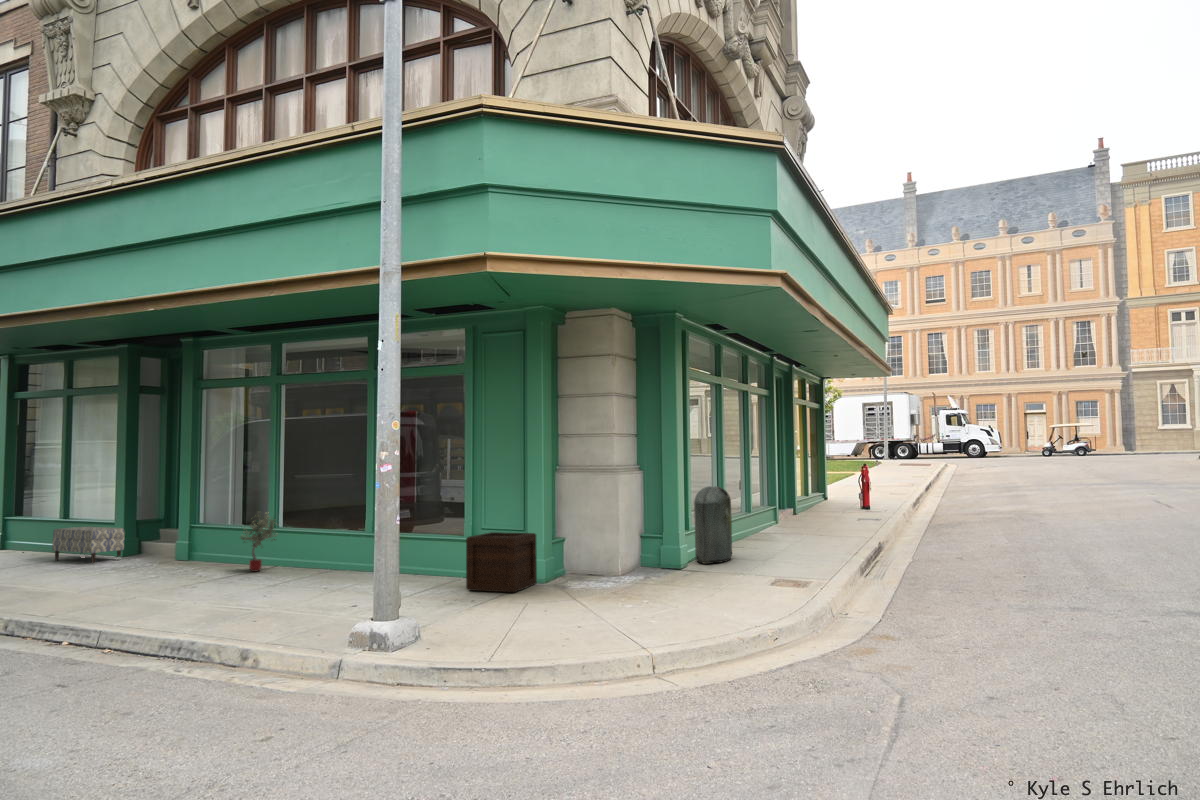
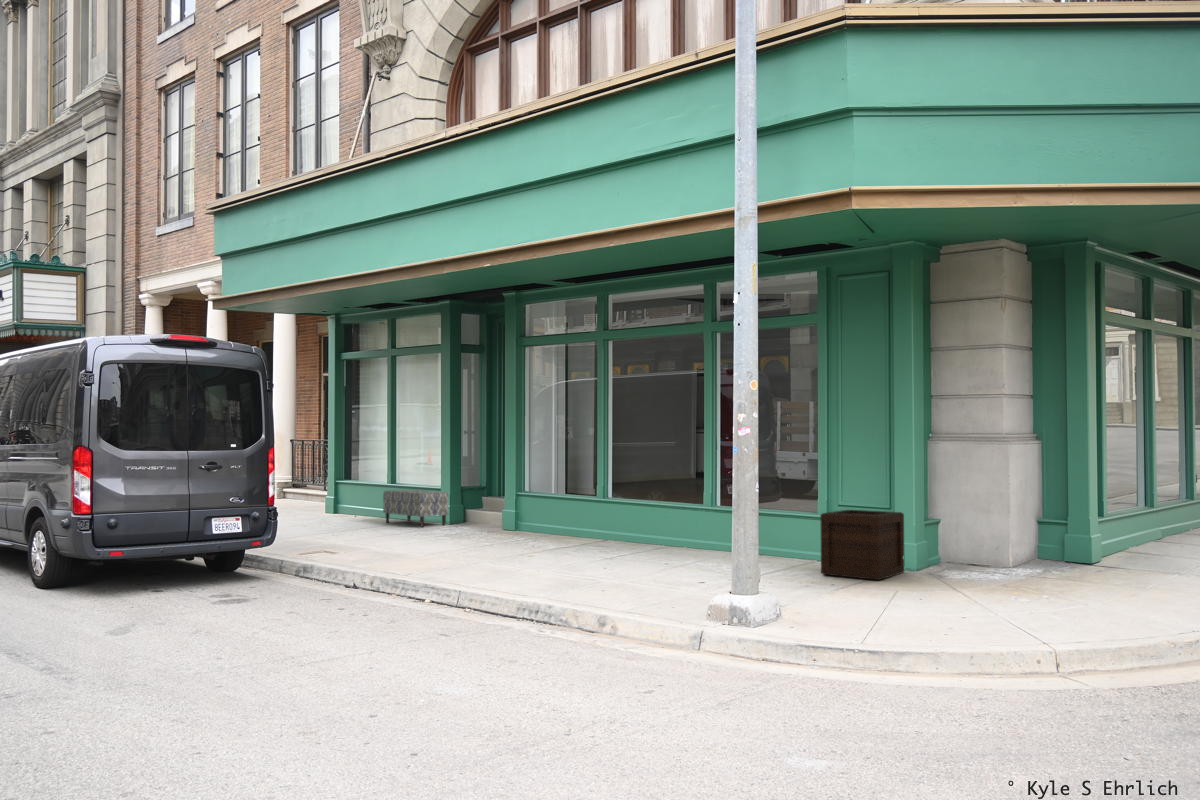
trash can: present [694,486,732,564] -> none [1114,462,1168,562]
potted tree: present [241,512,276,572] -> none [565,478,605,543]

